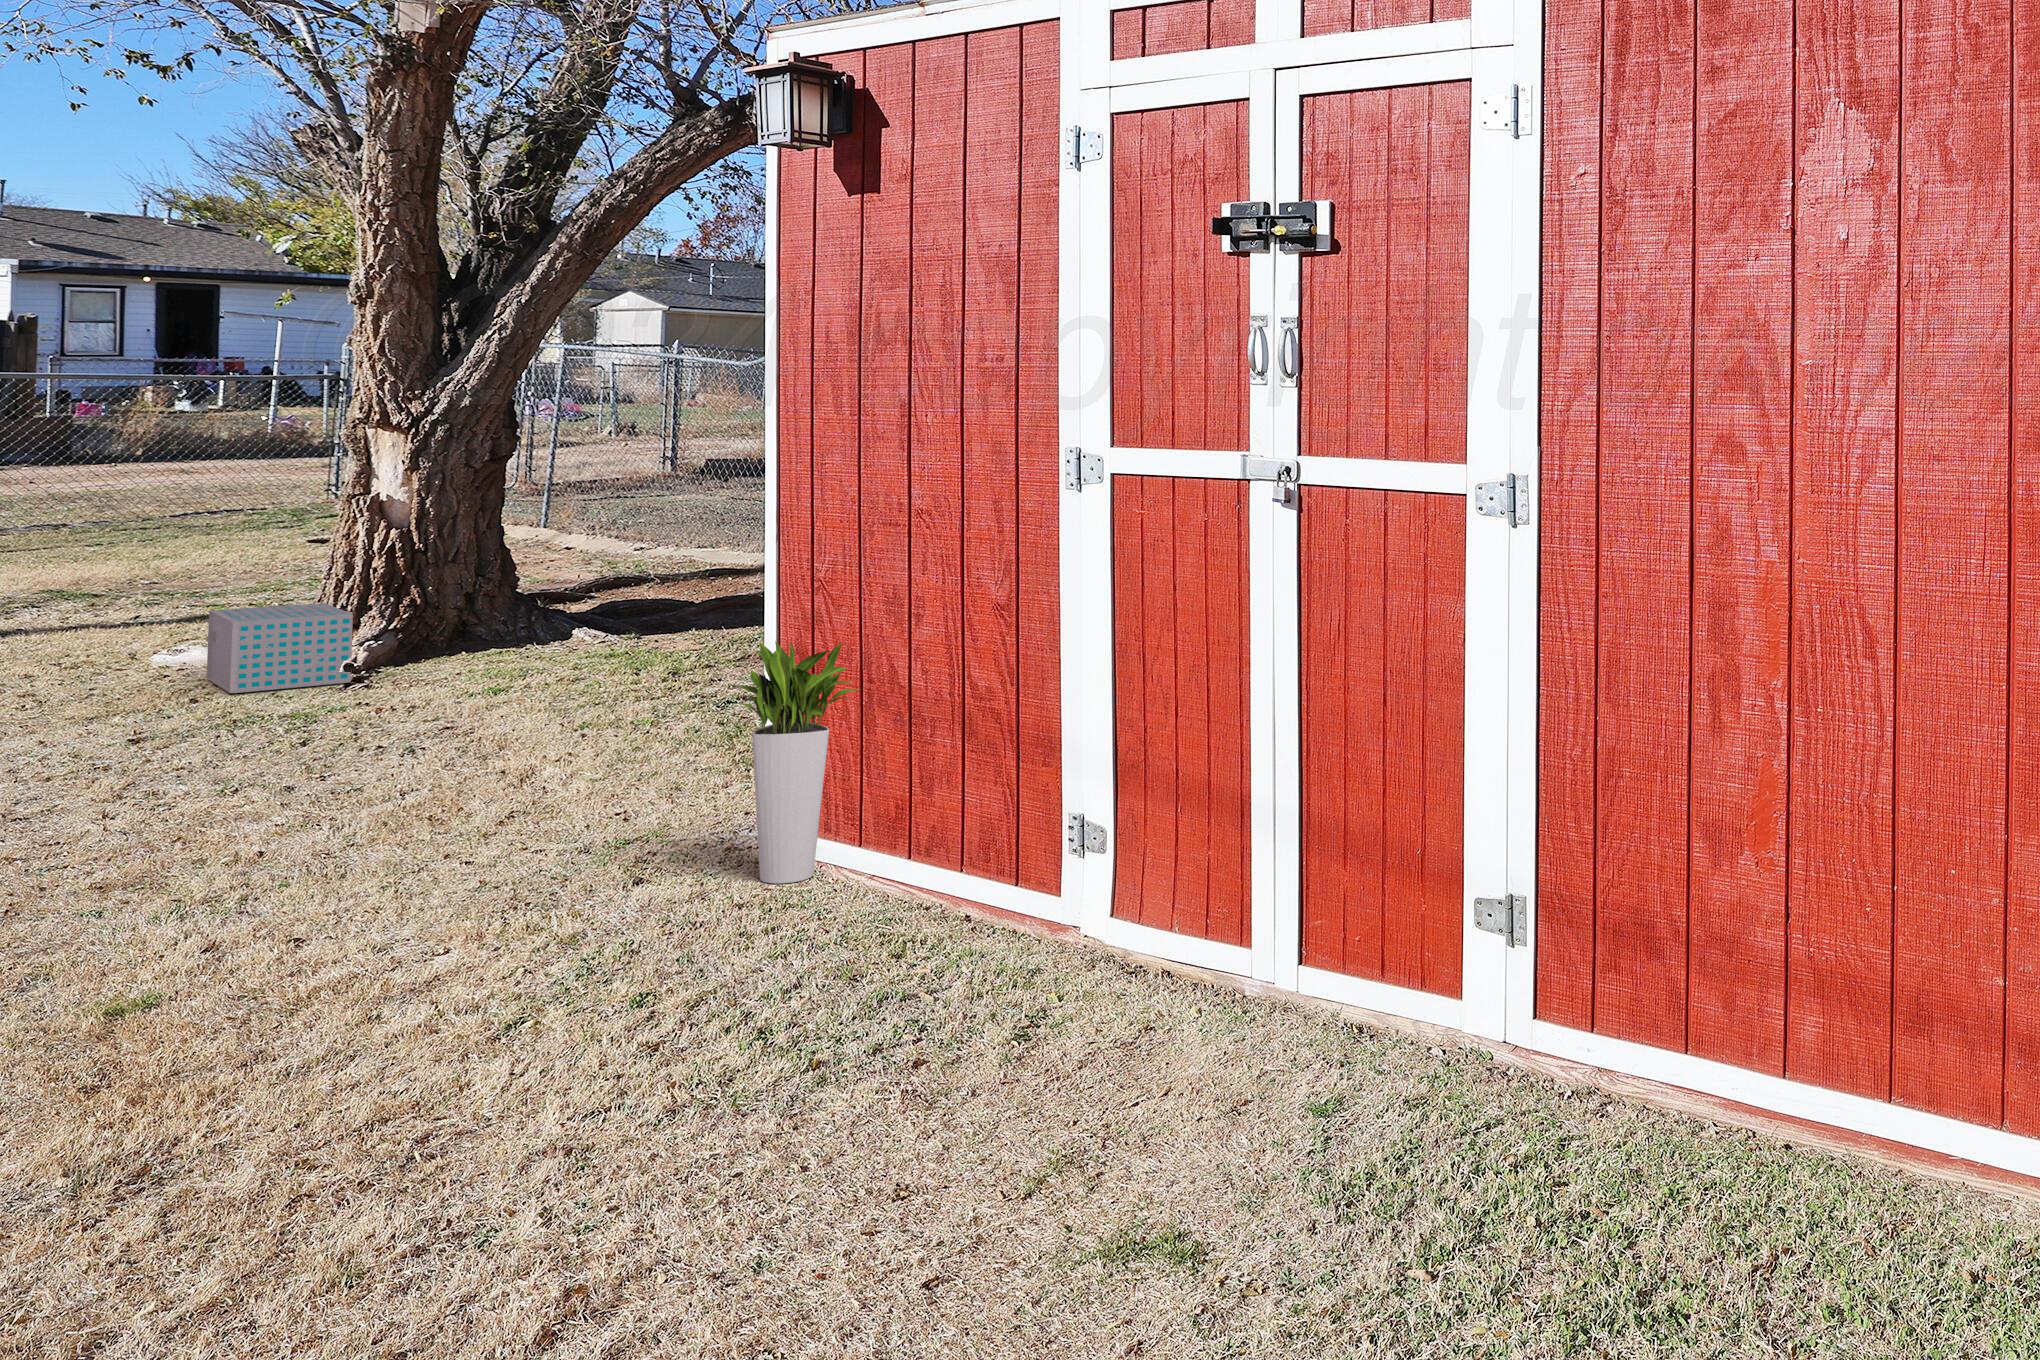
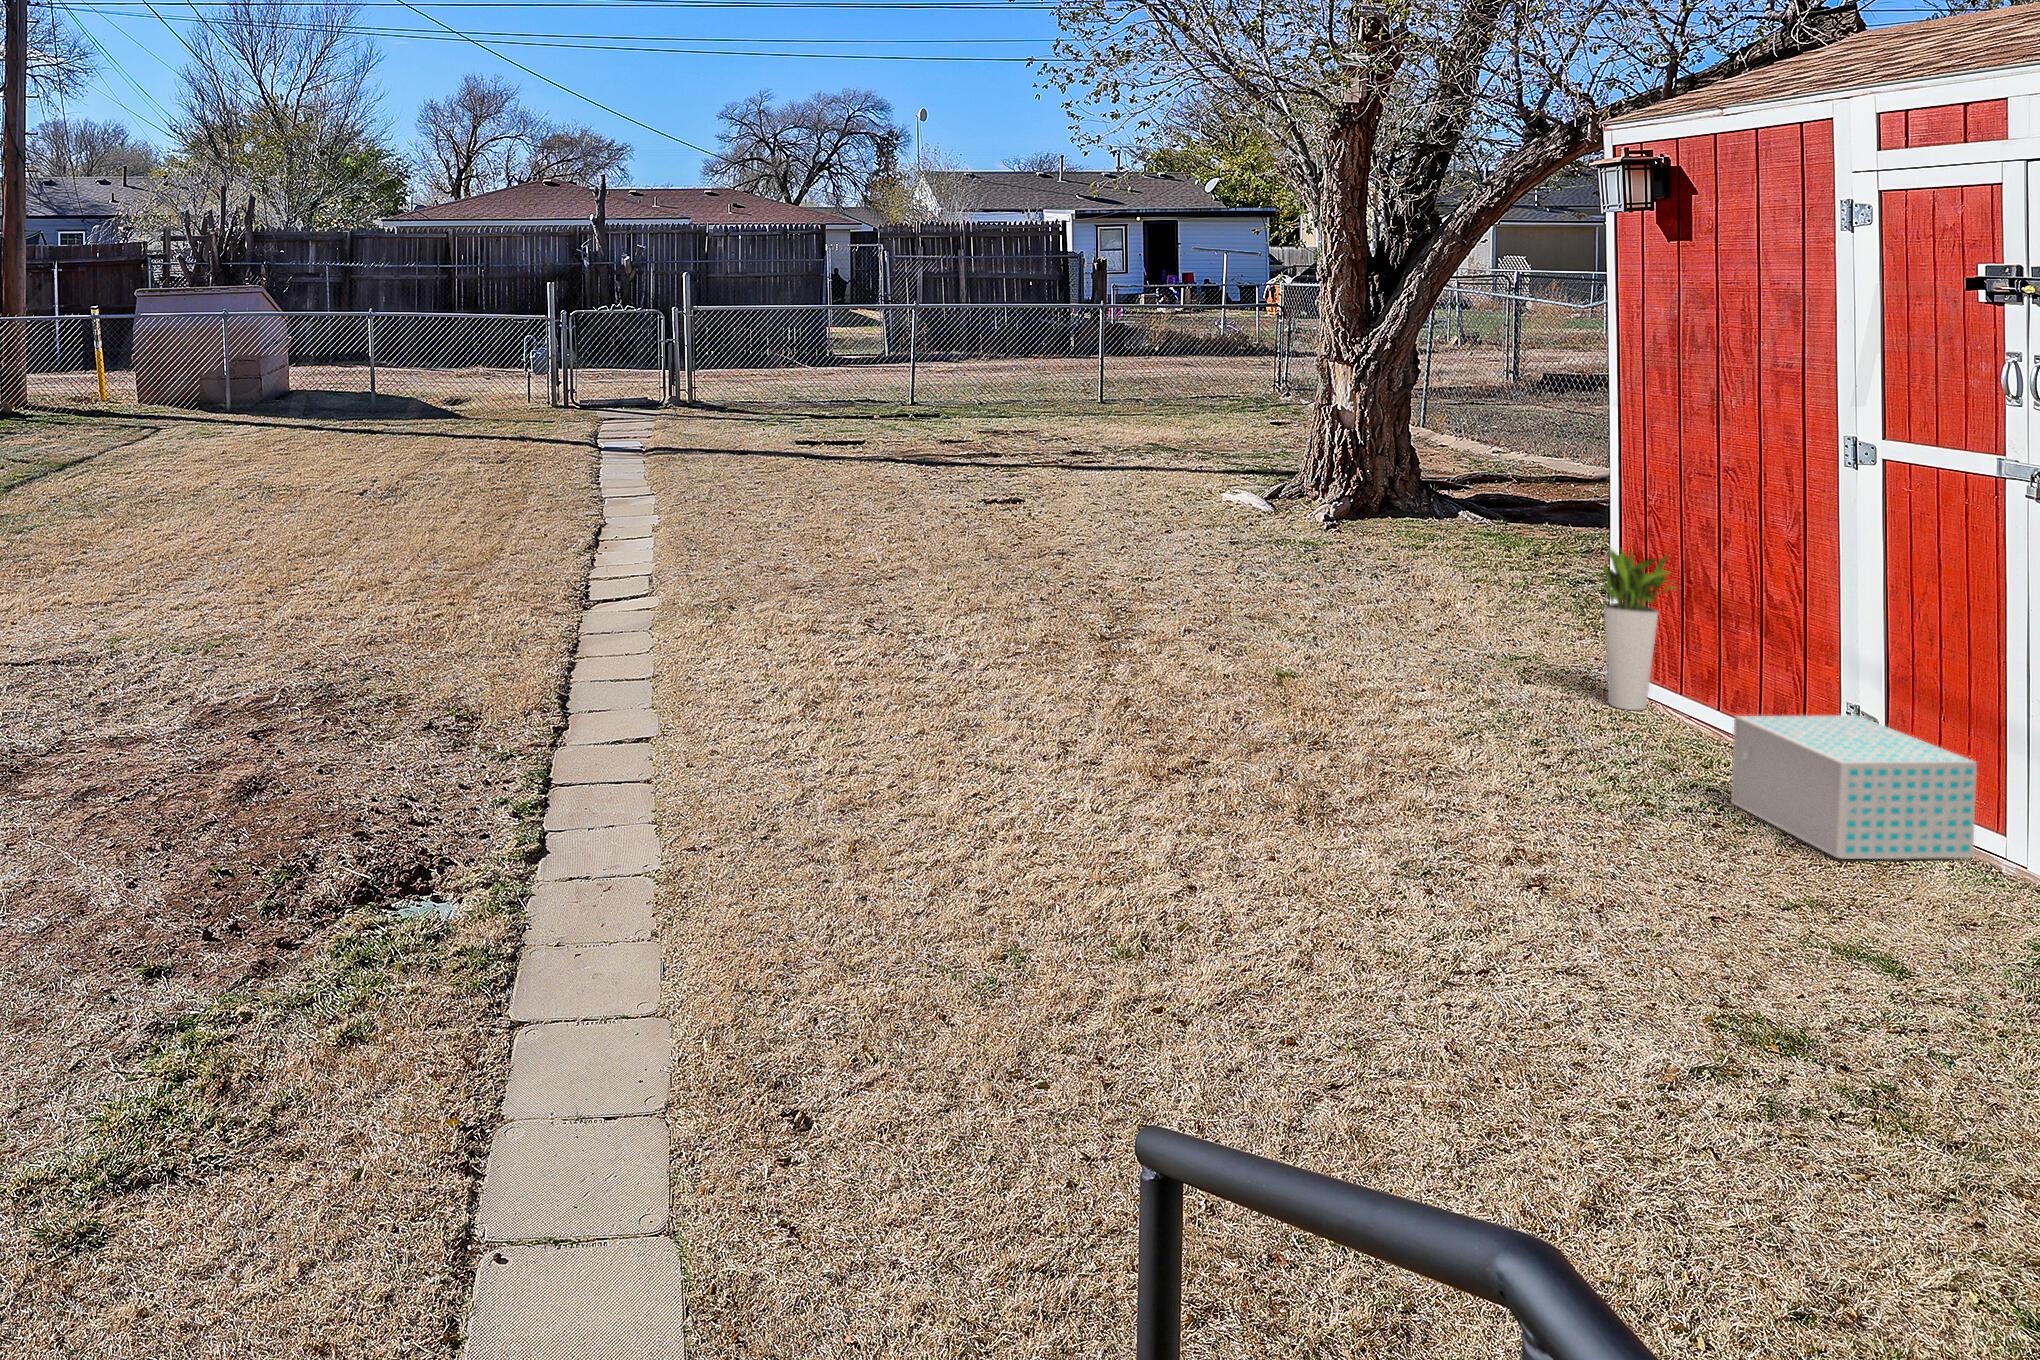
storage box: present [206,603,353,693] -> present [1731,715,1977,859]

